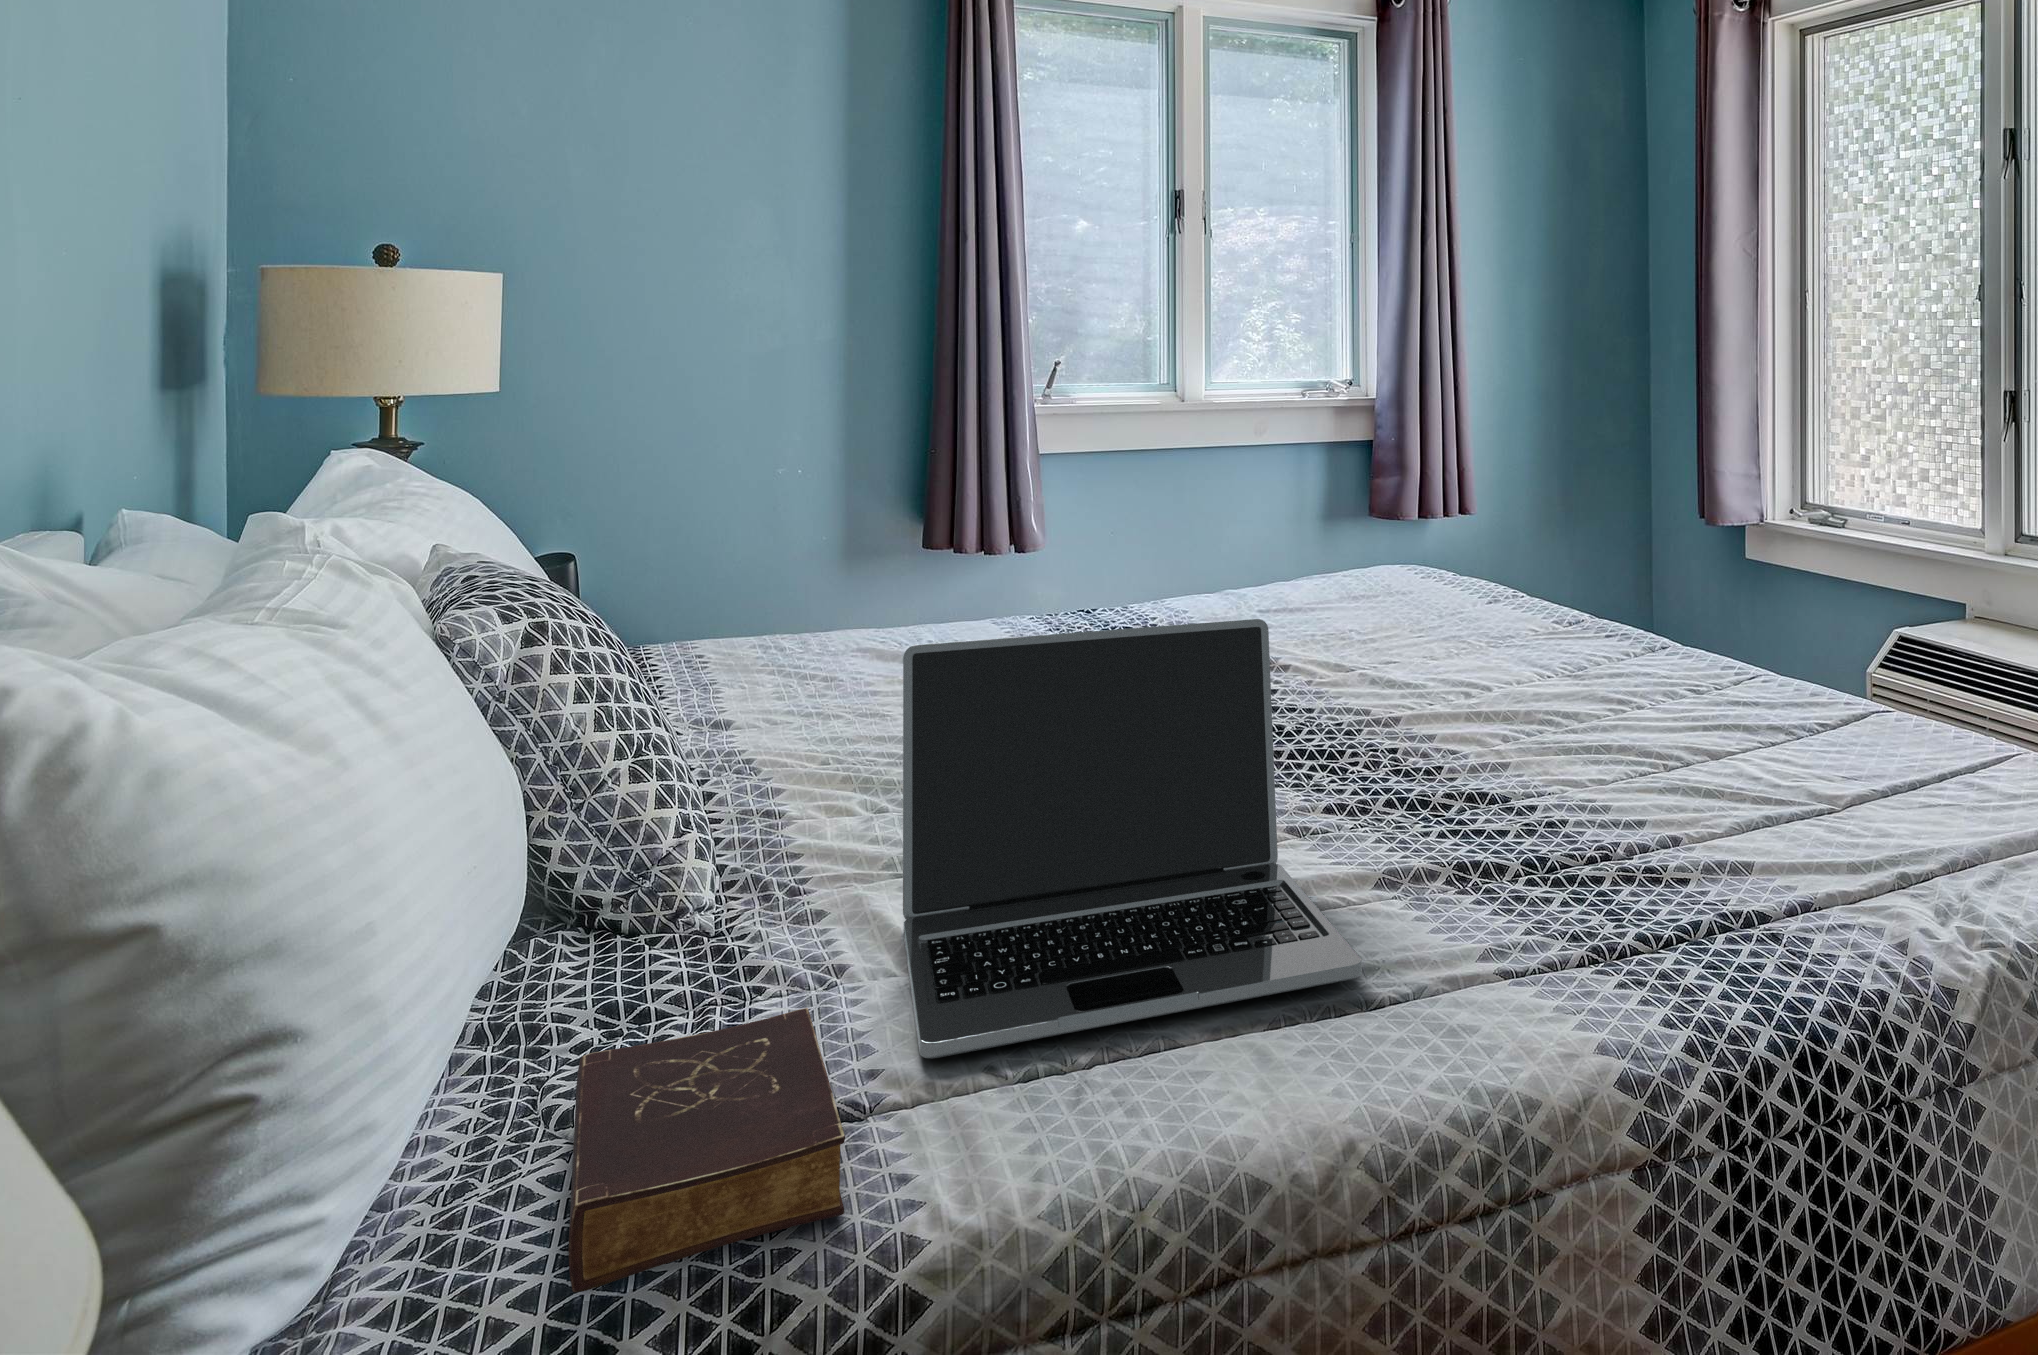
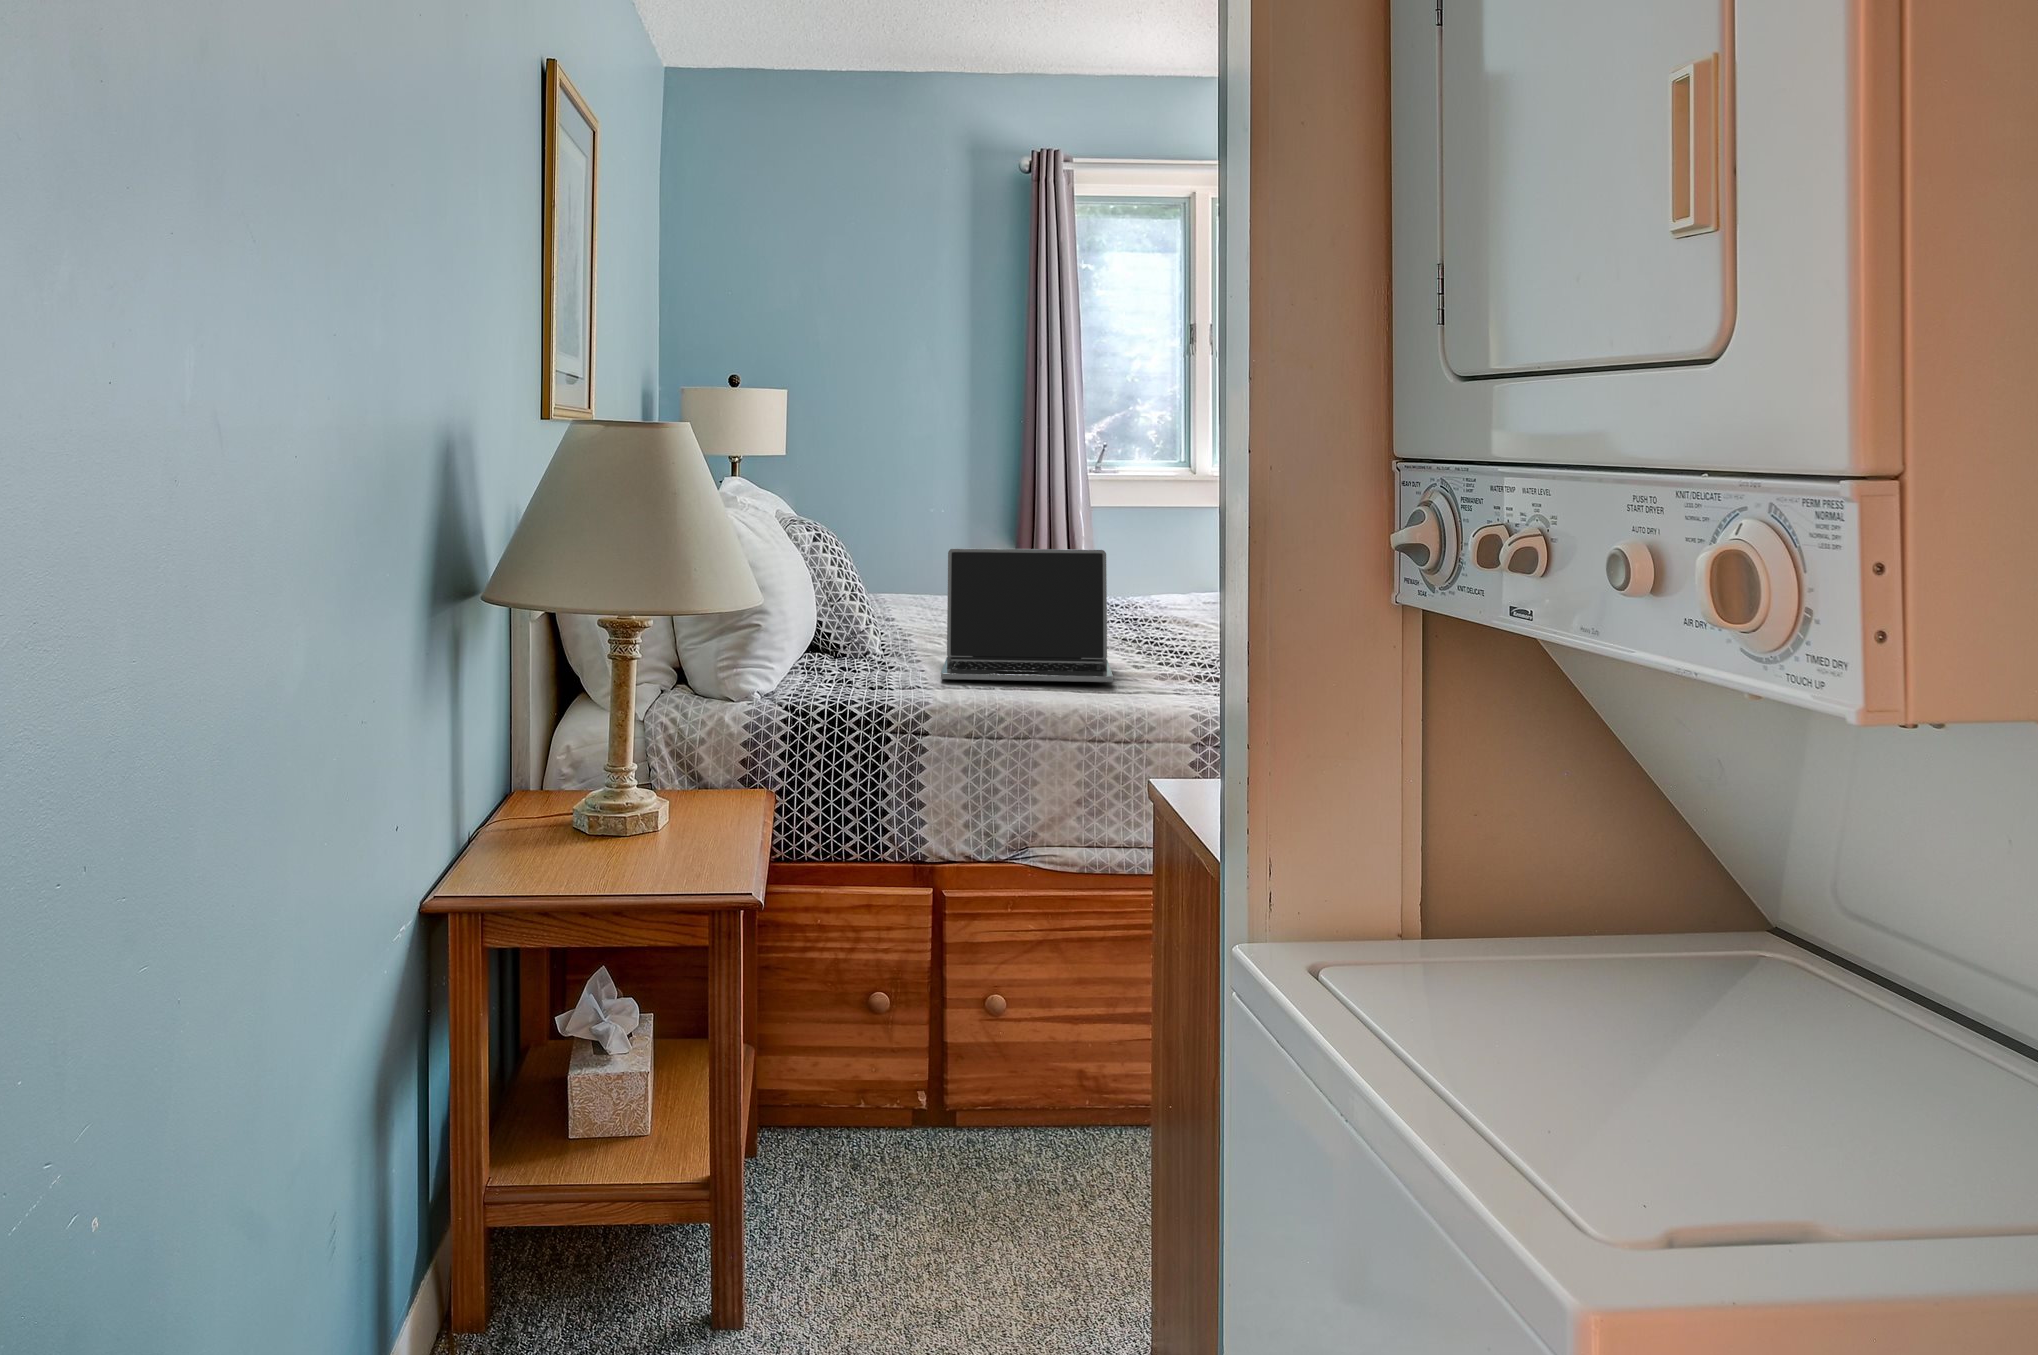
book: present [568,1008,845,1292] -> none [834,655,908,695]

